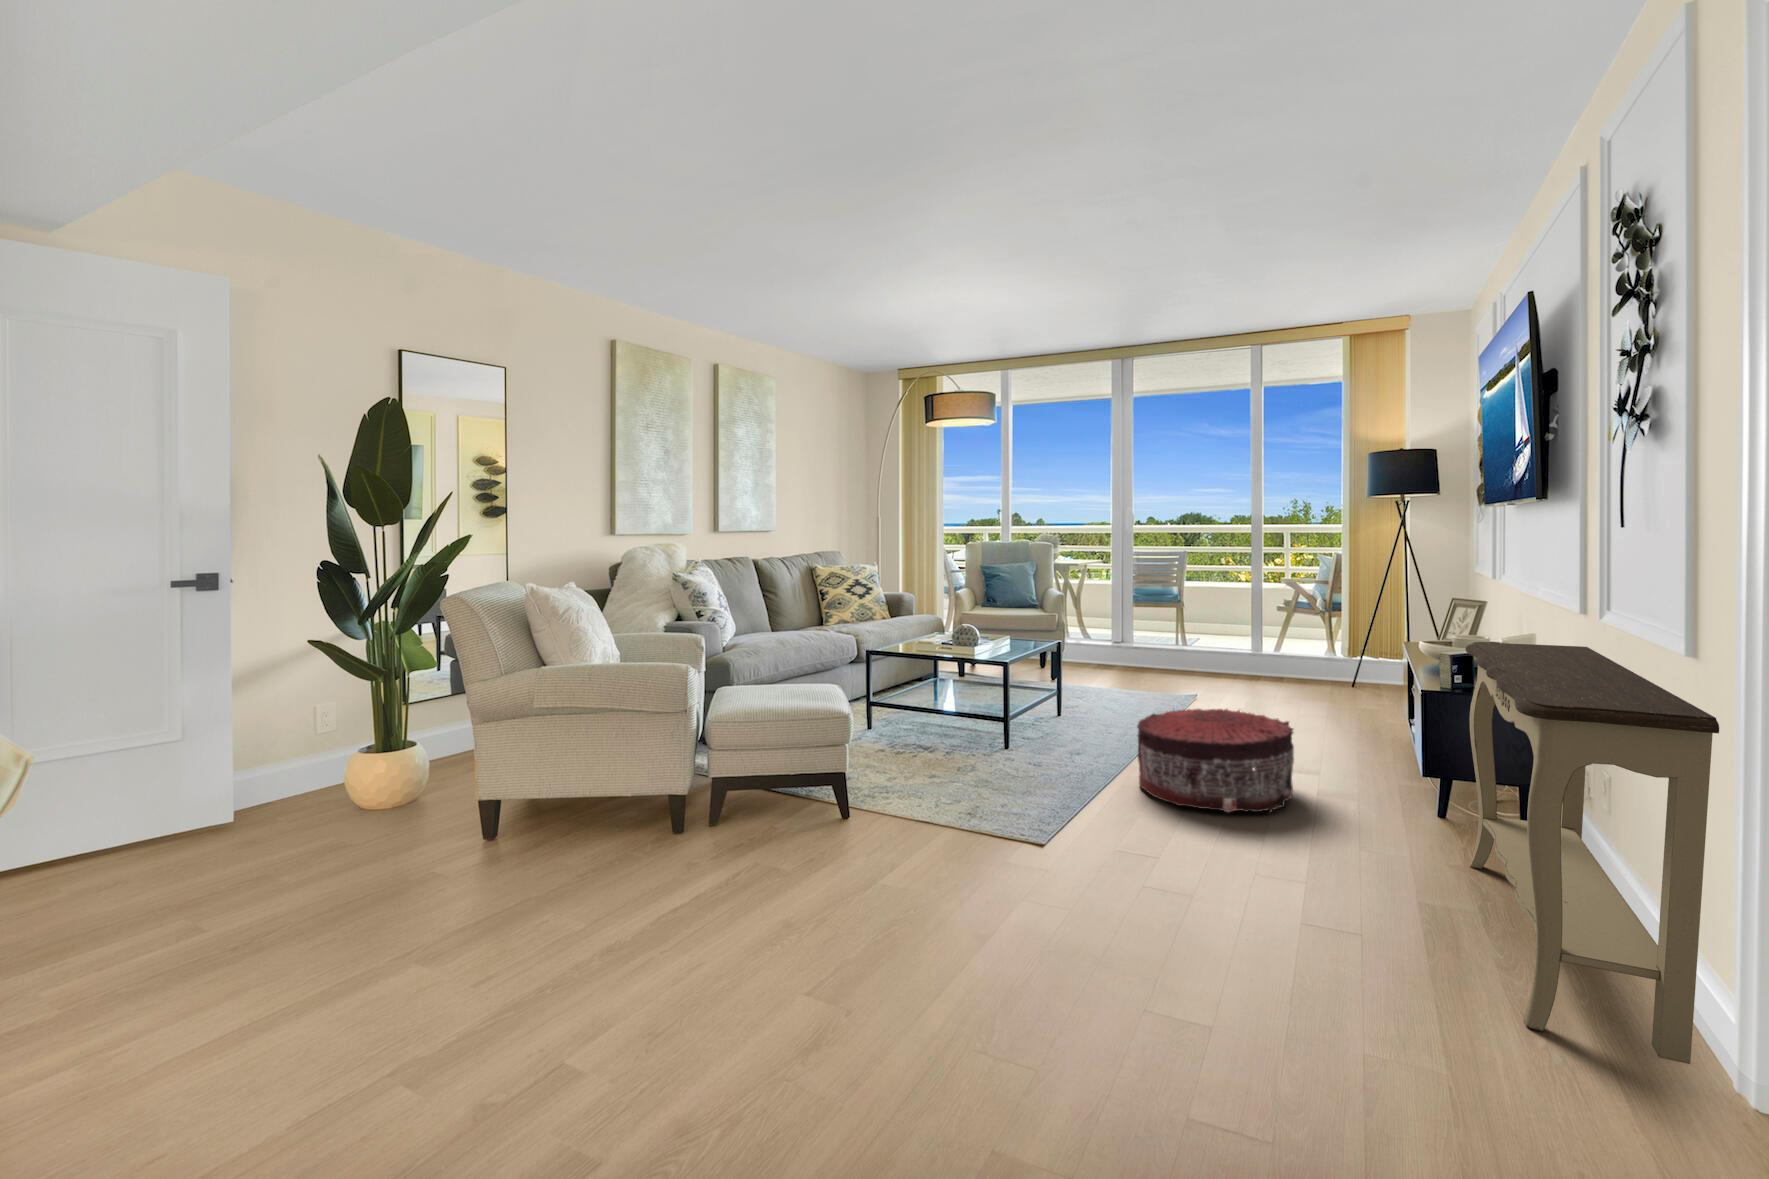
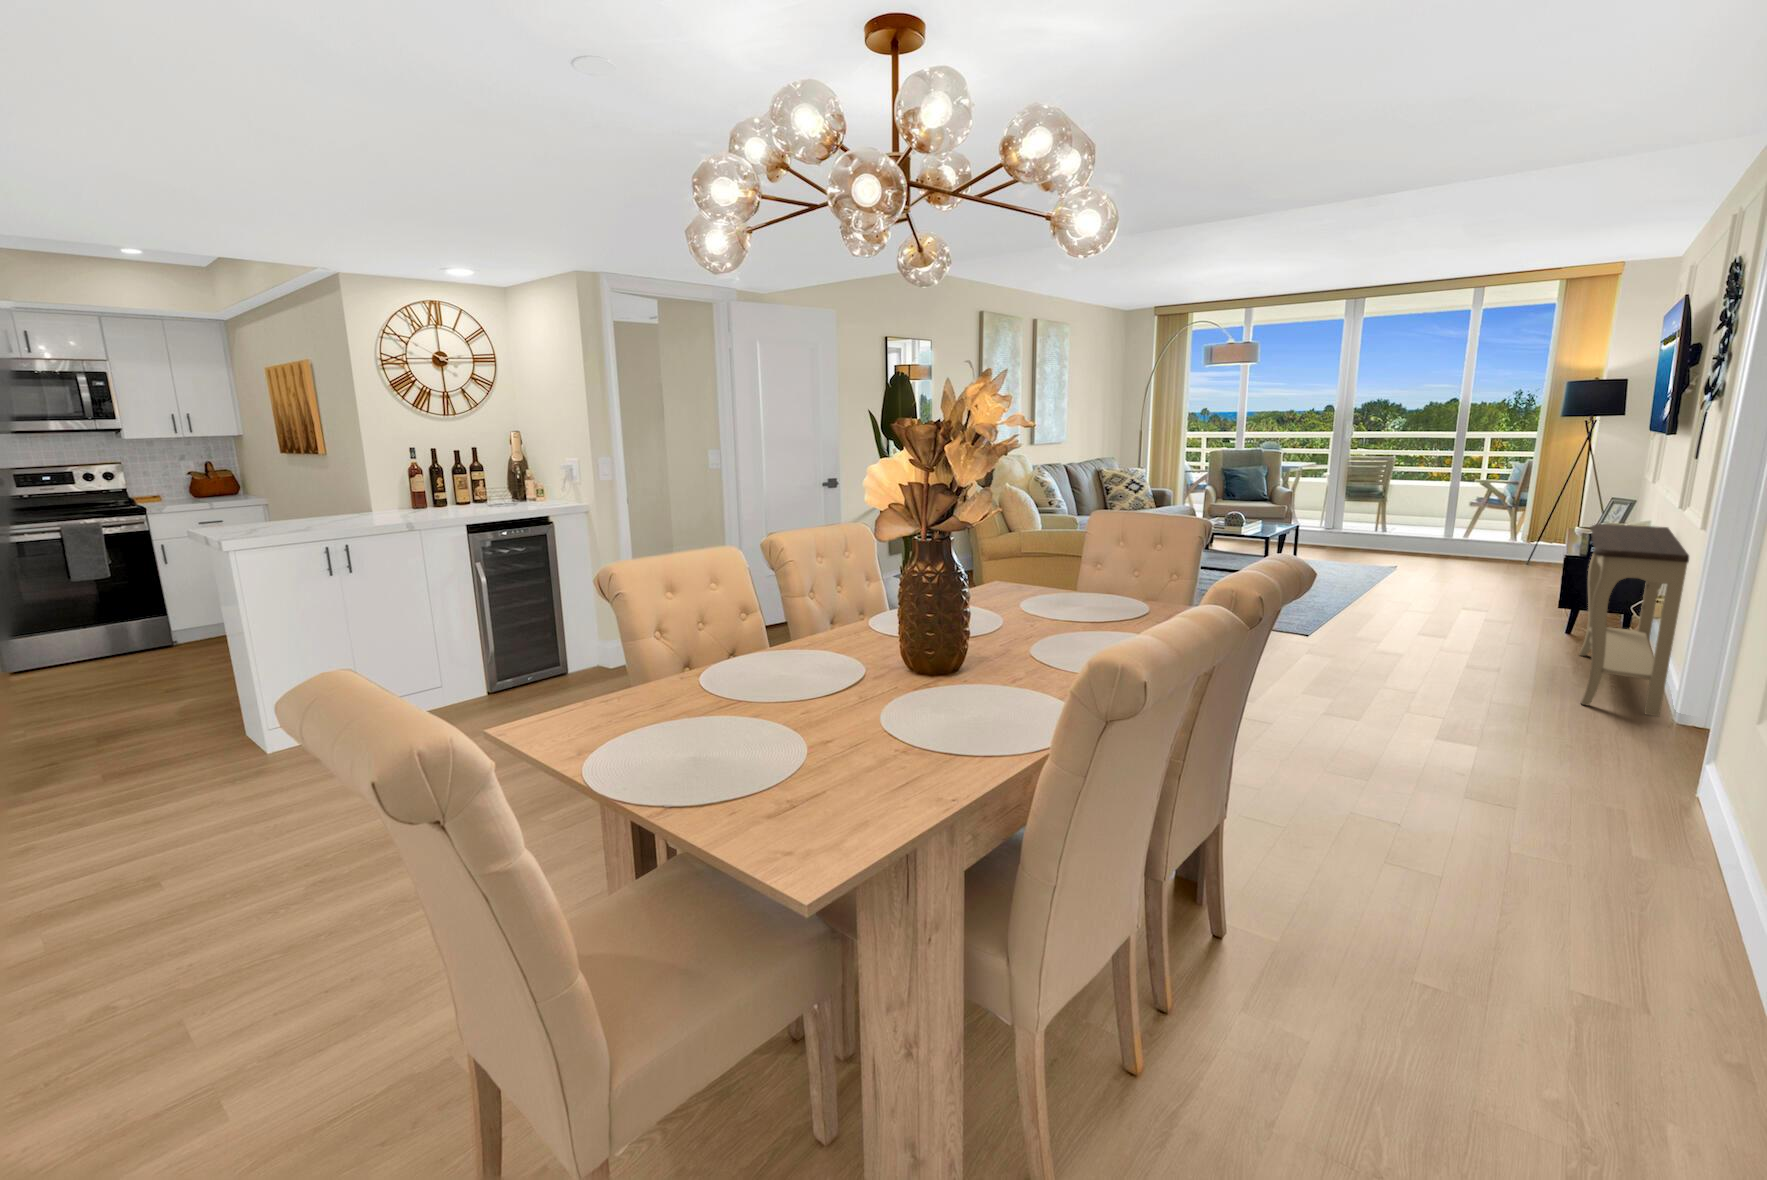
pouf: present [1137,709,1294,814] -> none [1361,567,1474,630]

